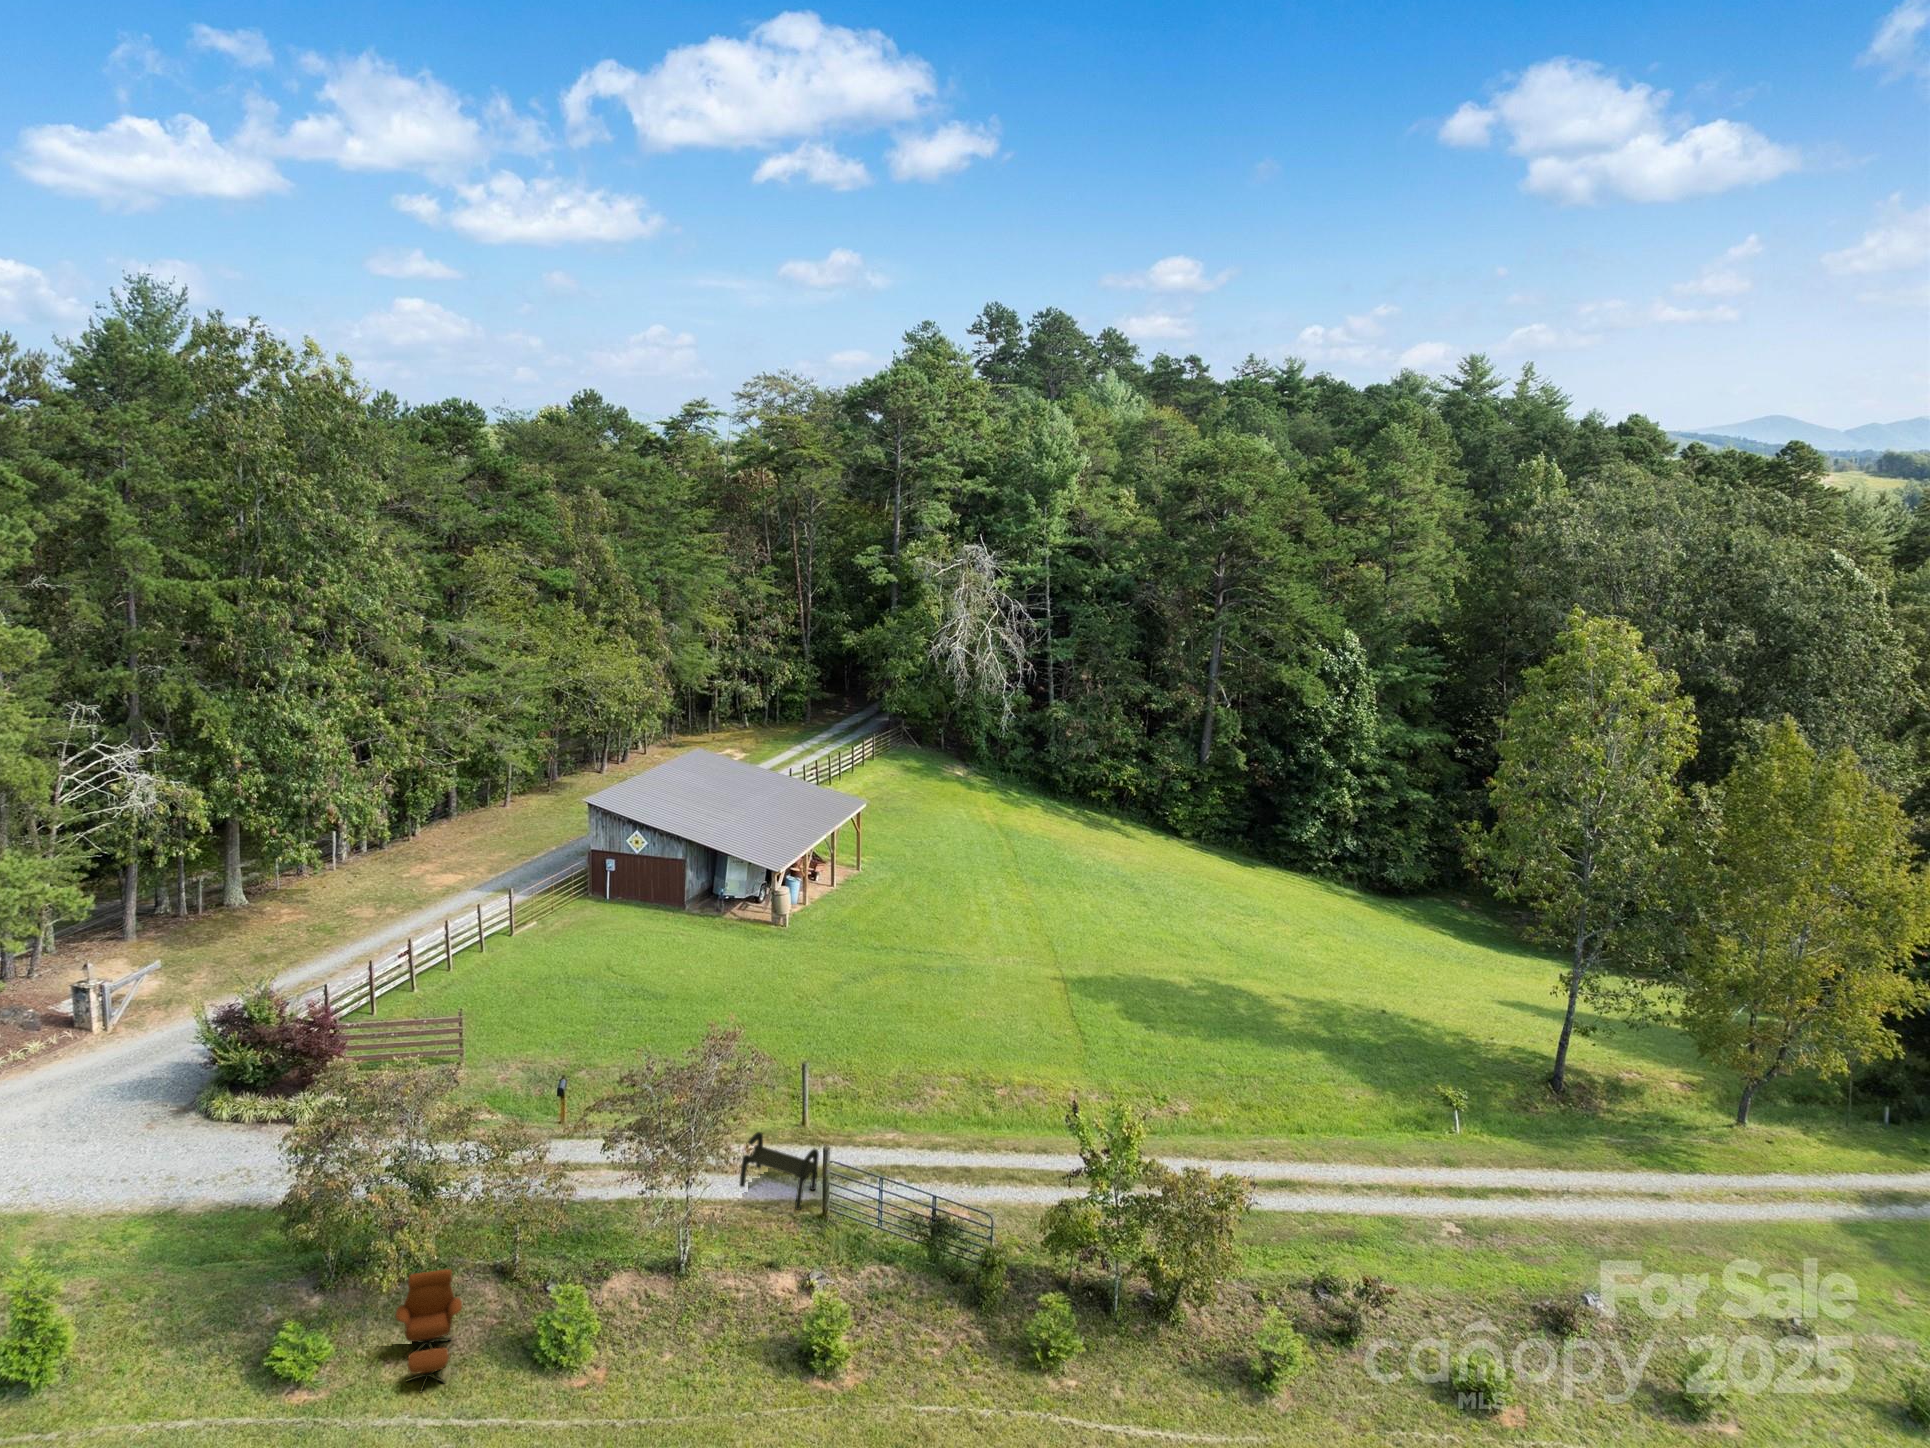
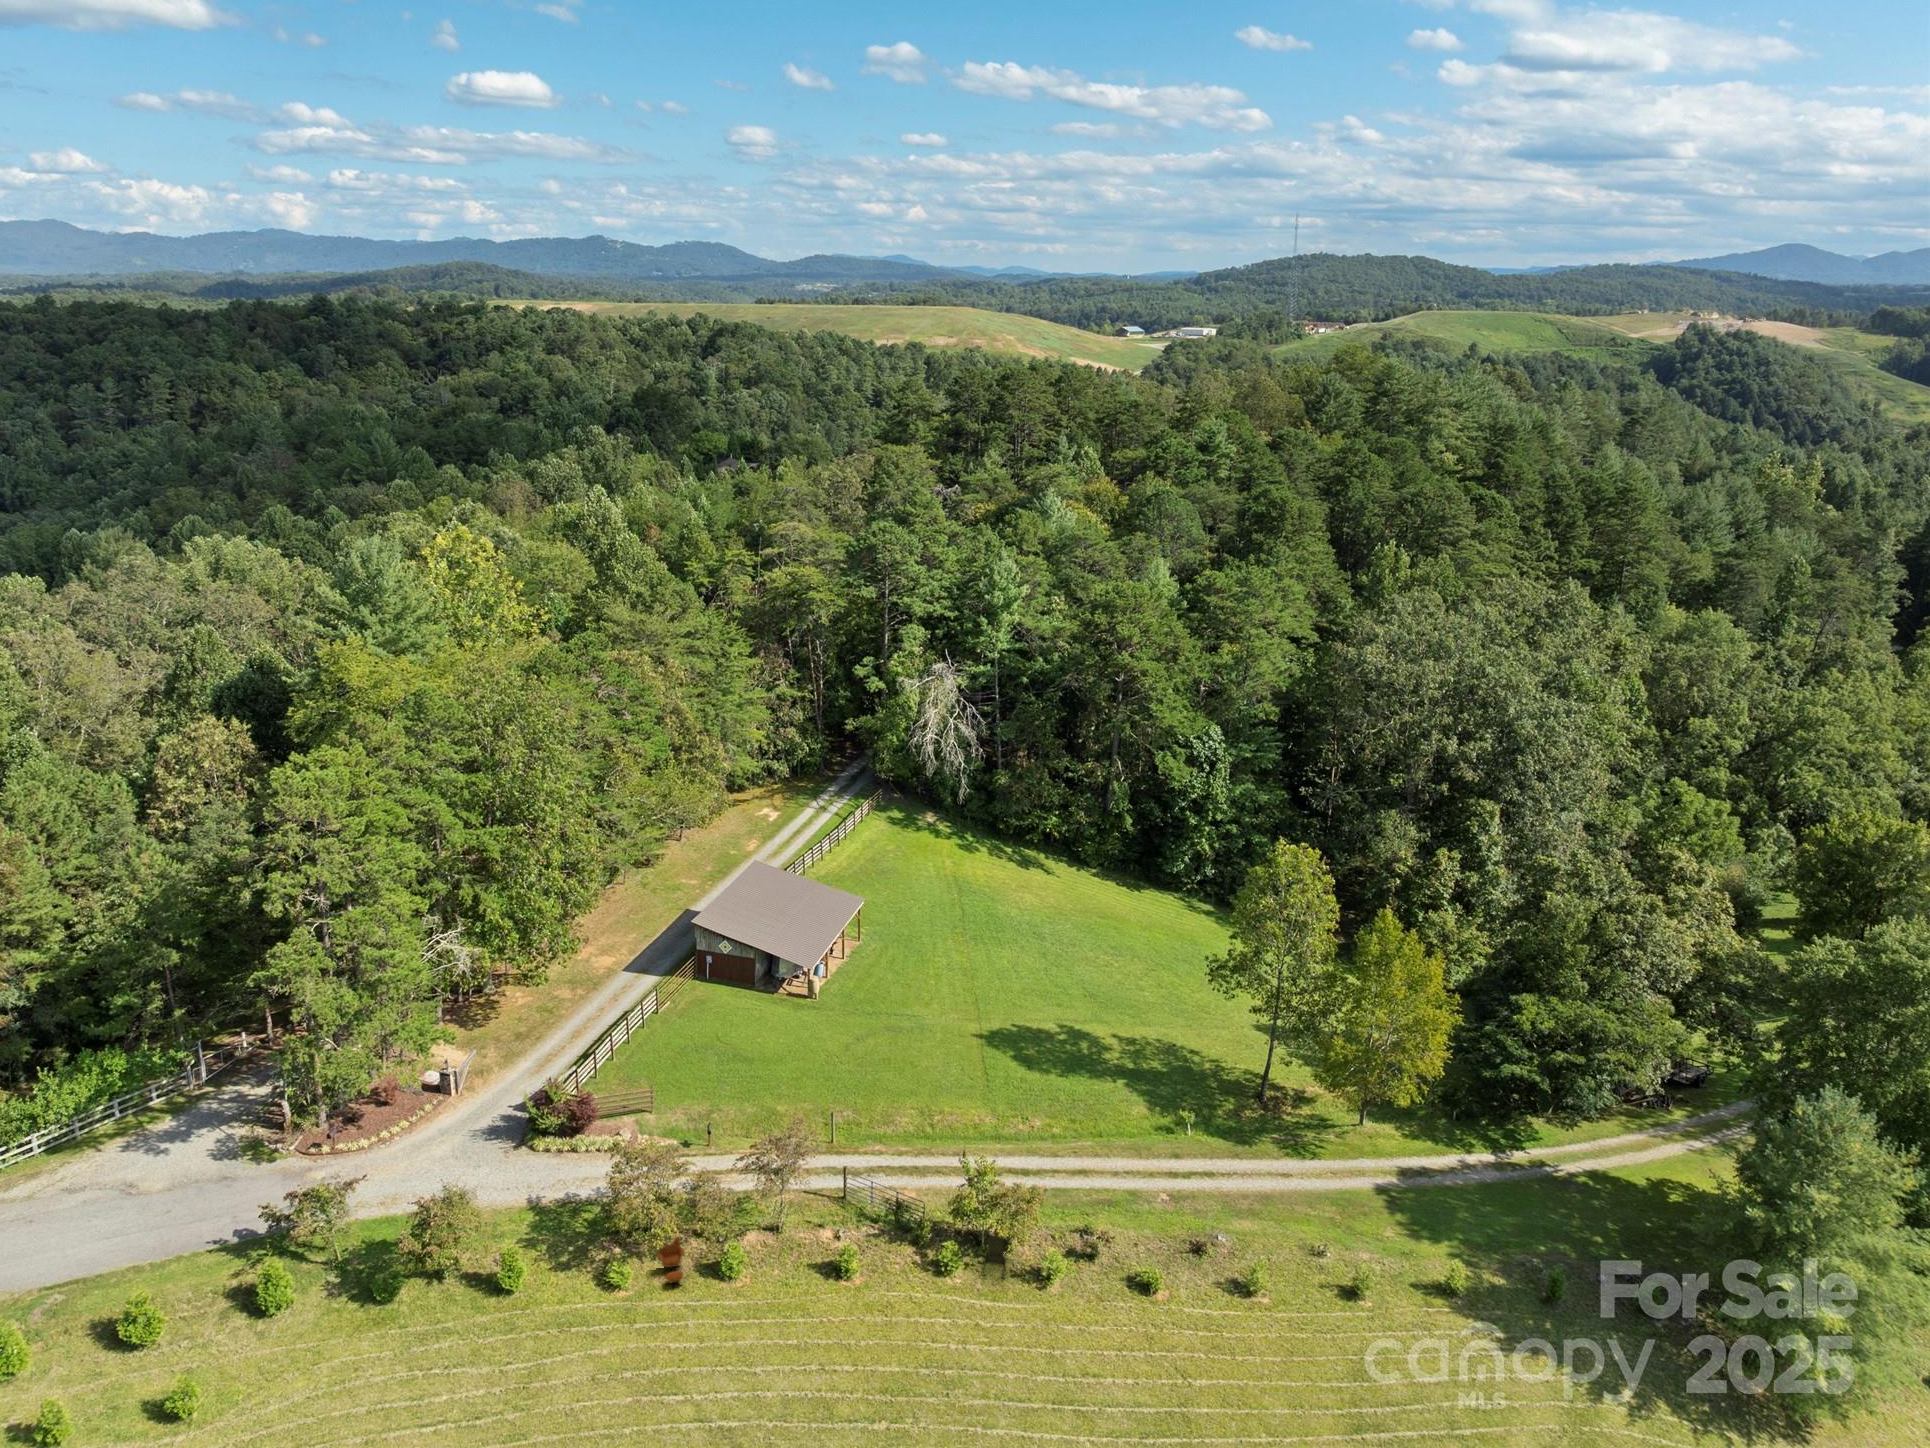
bench: present [739,1132,819,1210] -> present [982,1230,1007,1278]

